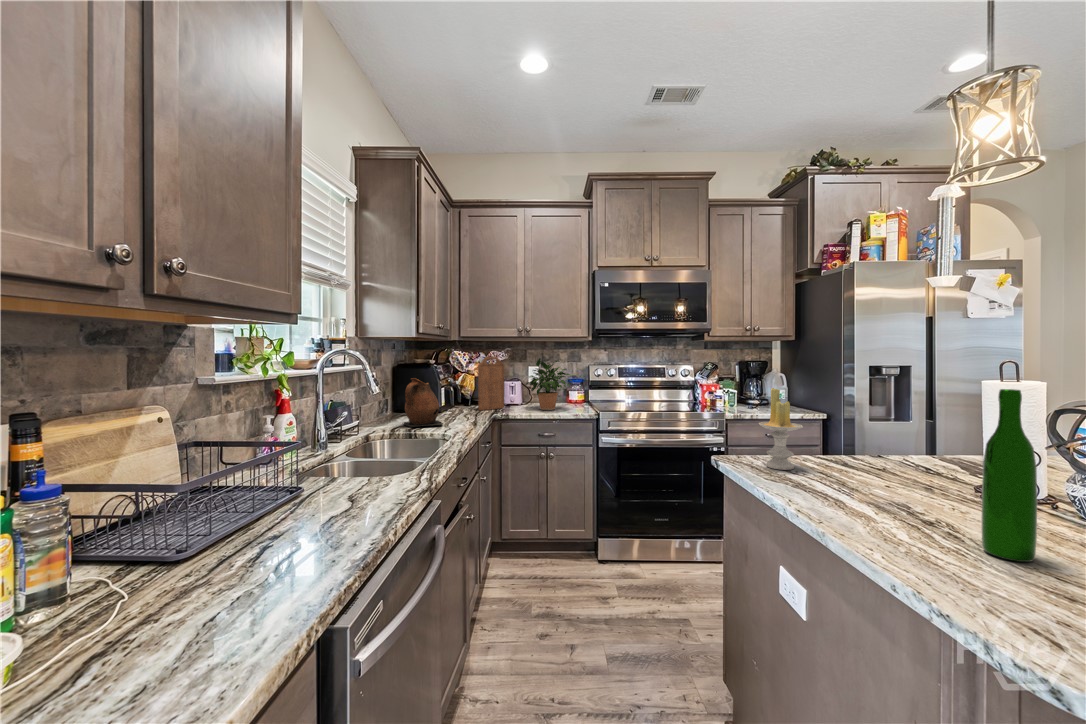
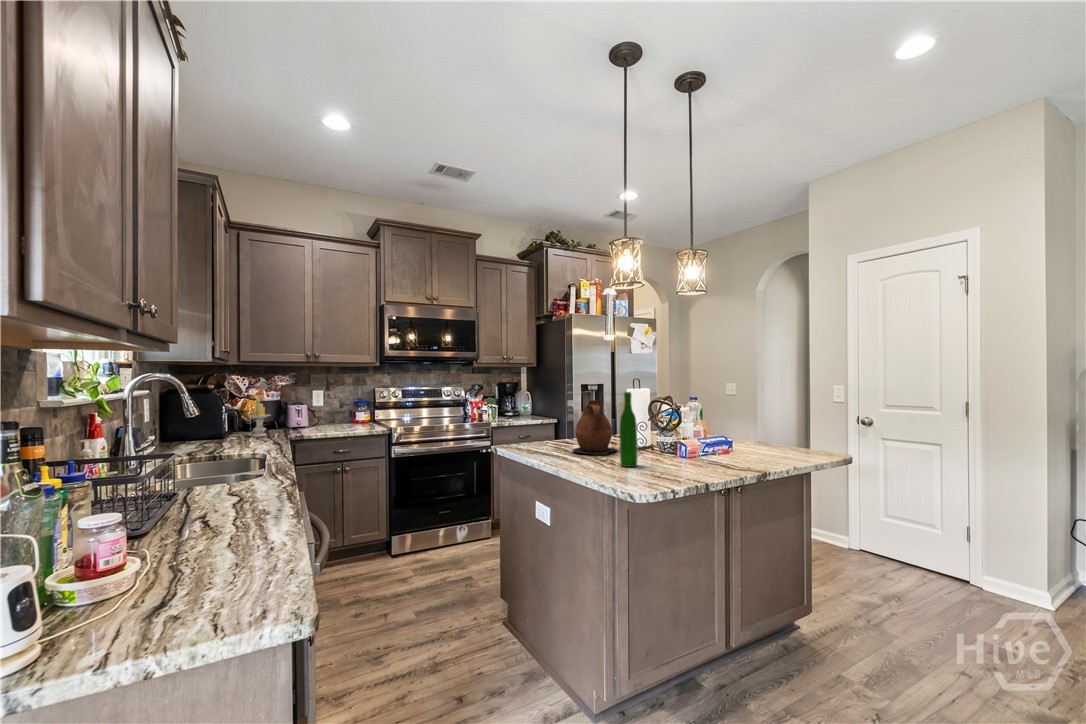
cutting board: present [478,357,504,410] -> none [268,381,293,433]
potted plant: present [526,358,572,410] -> none [314,381,364,429]
ceramic pitcher: present [404,378,443,426] -> present [572,400,618,454]
candle: present [758,388,803,470] -> present [249,397,270,437]

